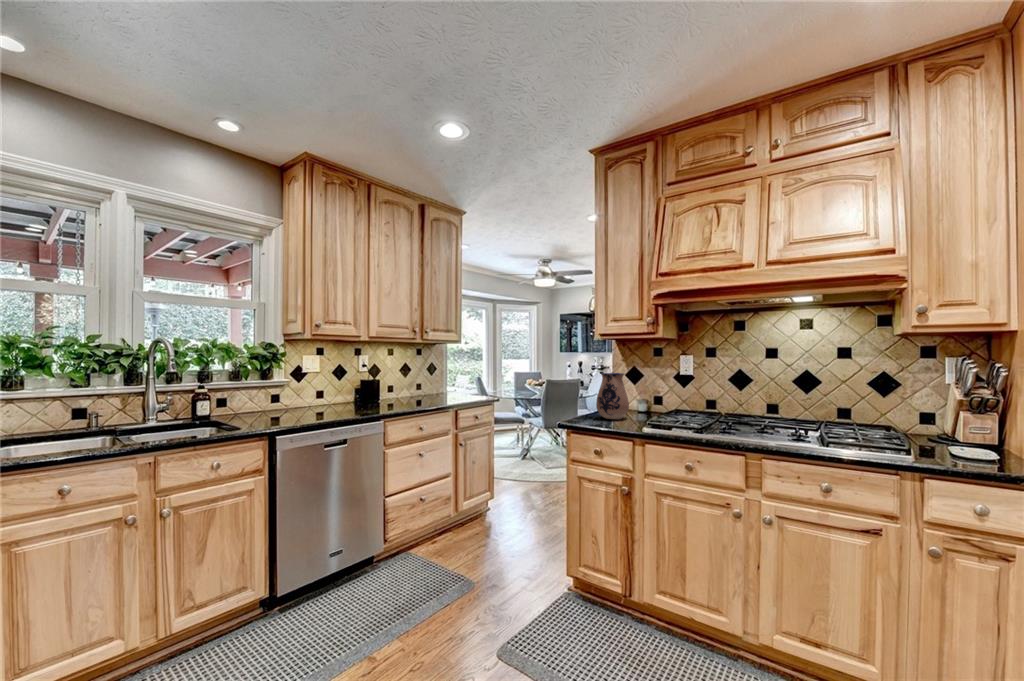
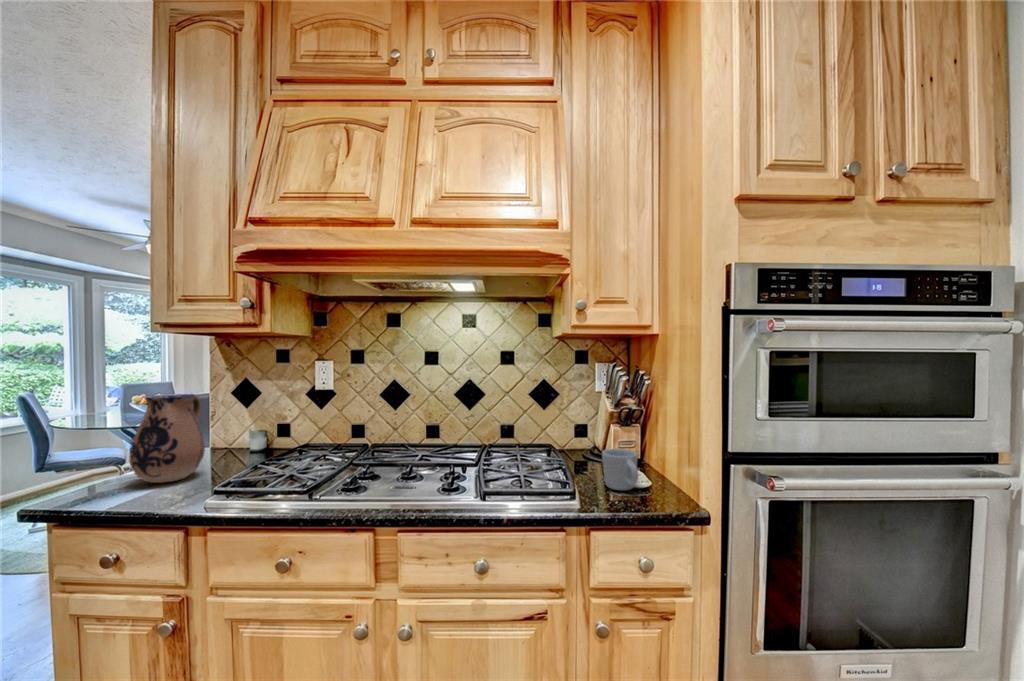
mug: none [940,427,981,459] -> present [602,449,638,491]

